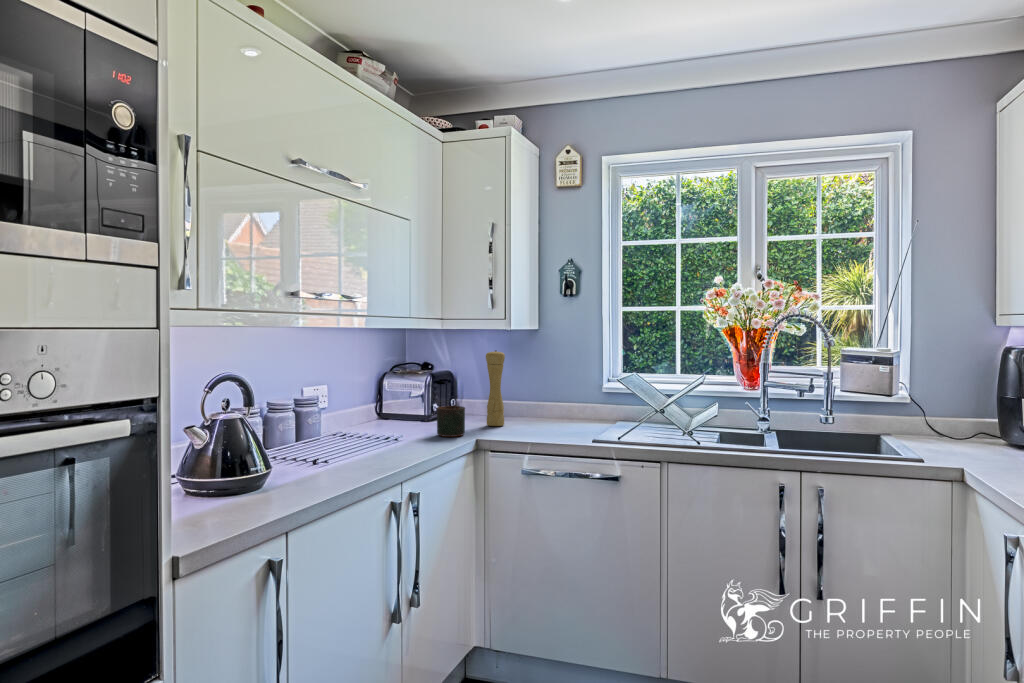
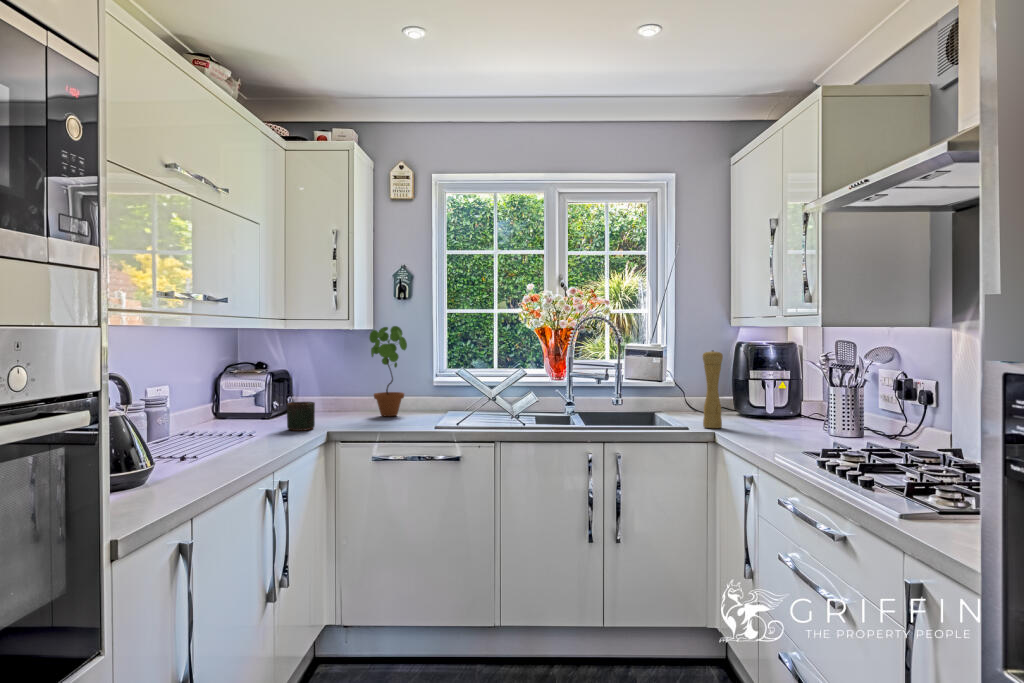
potted plant: none [530,325,569,425] -> present [369,326,407,416]
pepper mill: present [486,350,505,426] -> present [703,350,723,428]

